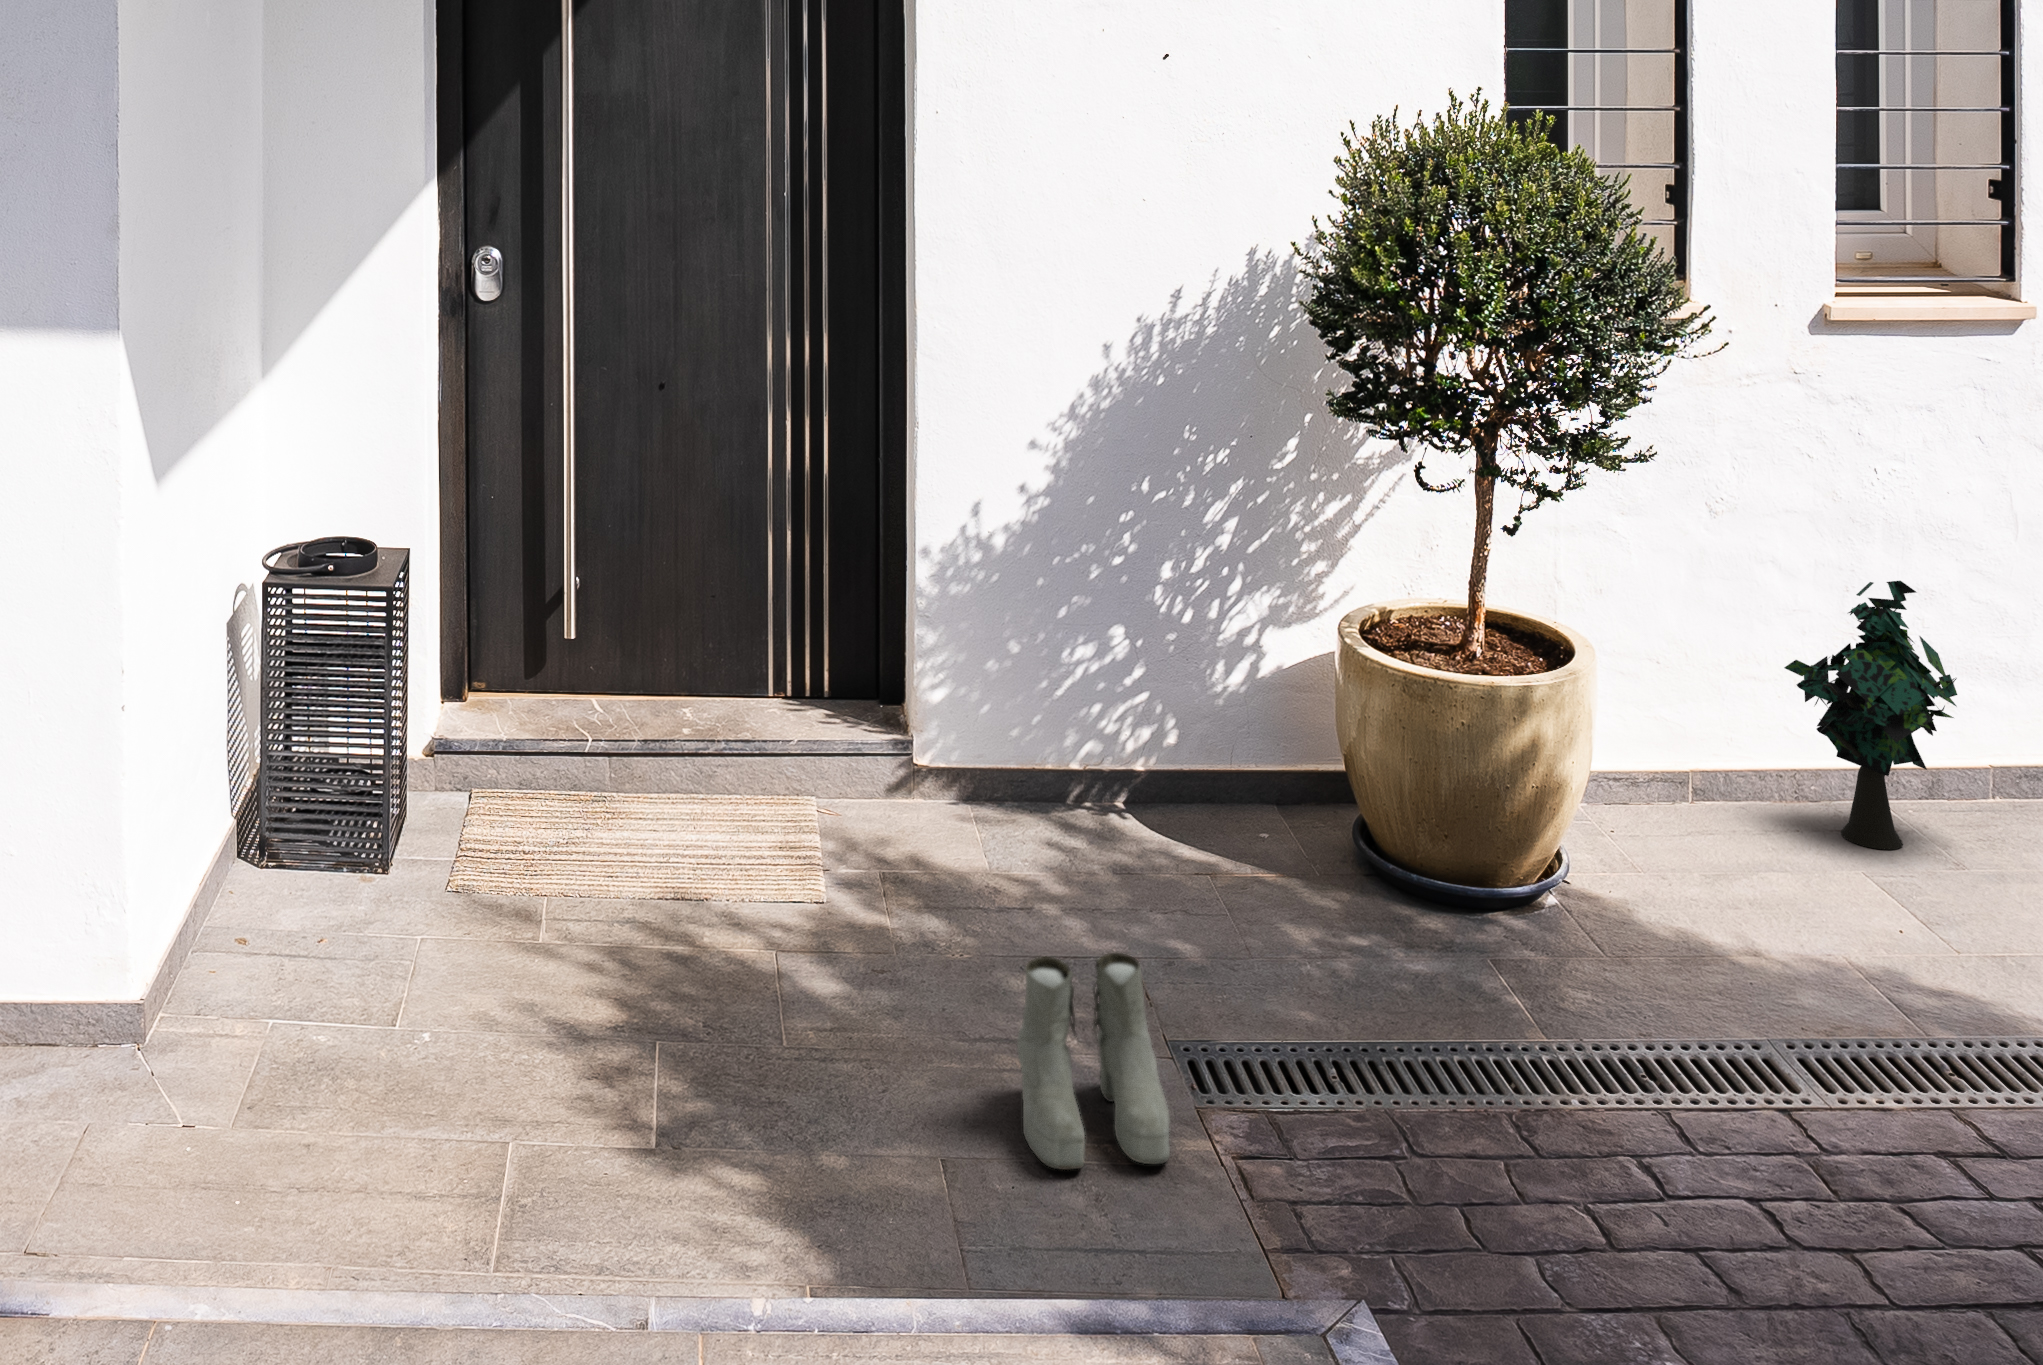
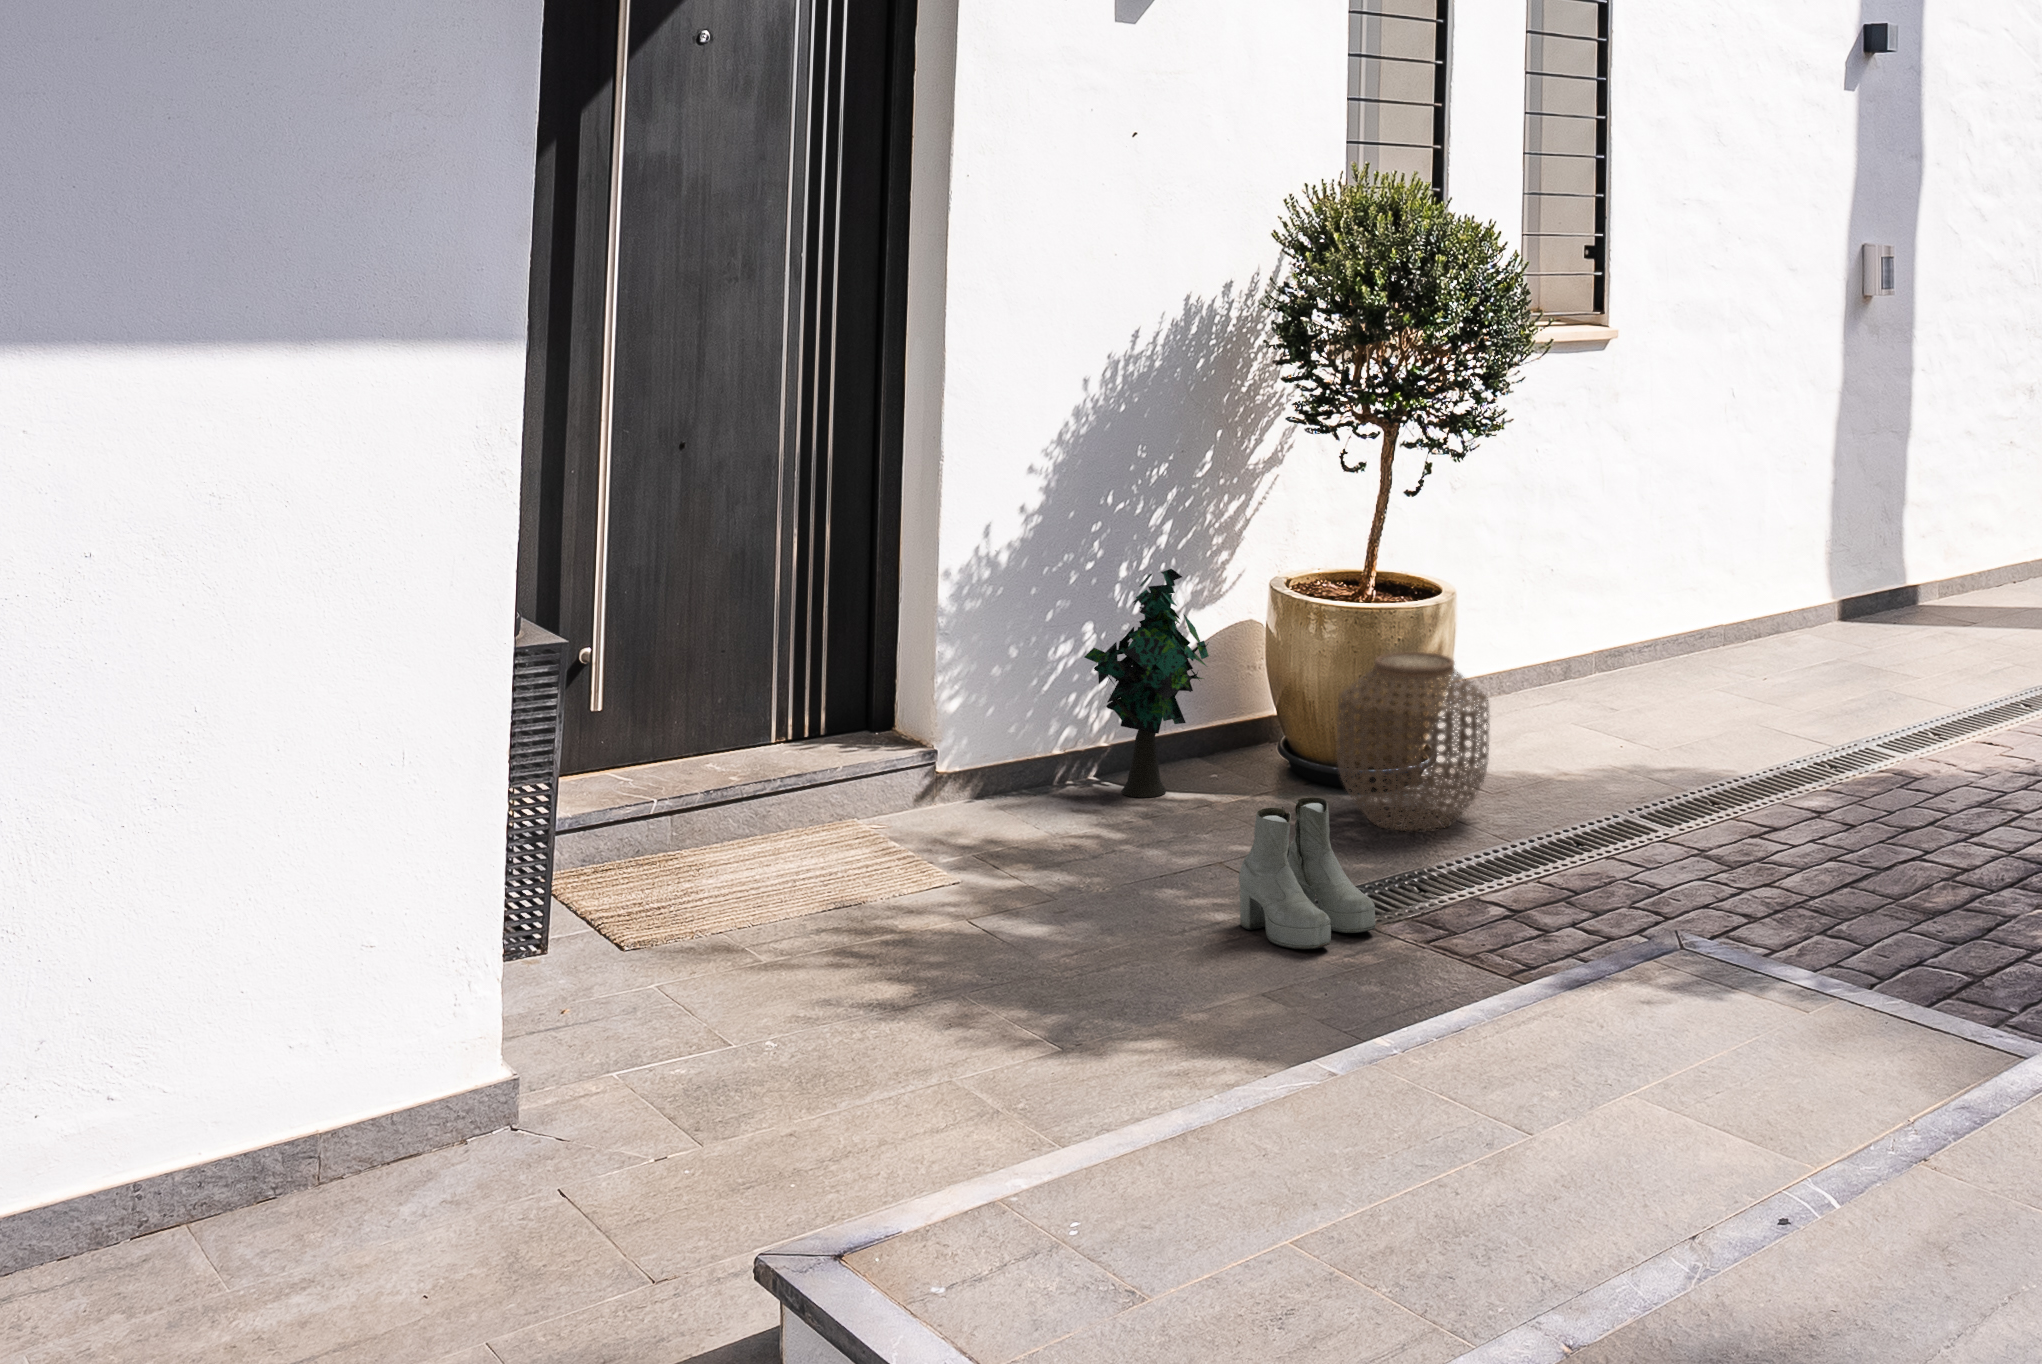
decorative plant: present [1784,581,1957,850] -> present [1084,569,1209,798]
woven basket: none [1330,756,1550,1014] -> present [1337,652,1490,831]

